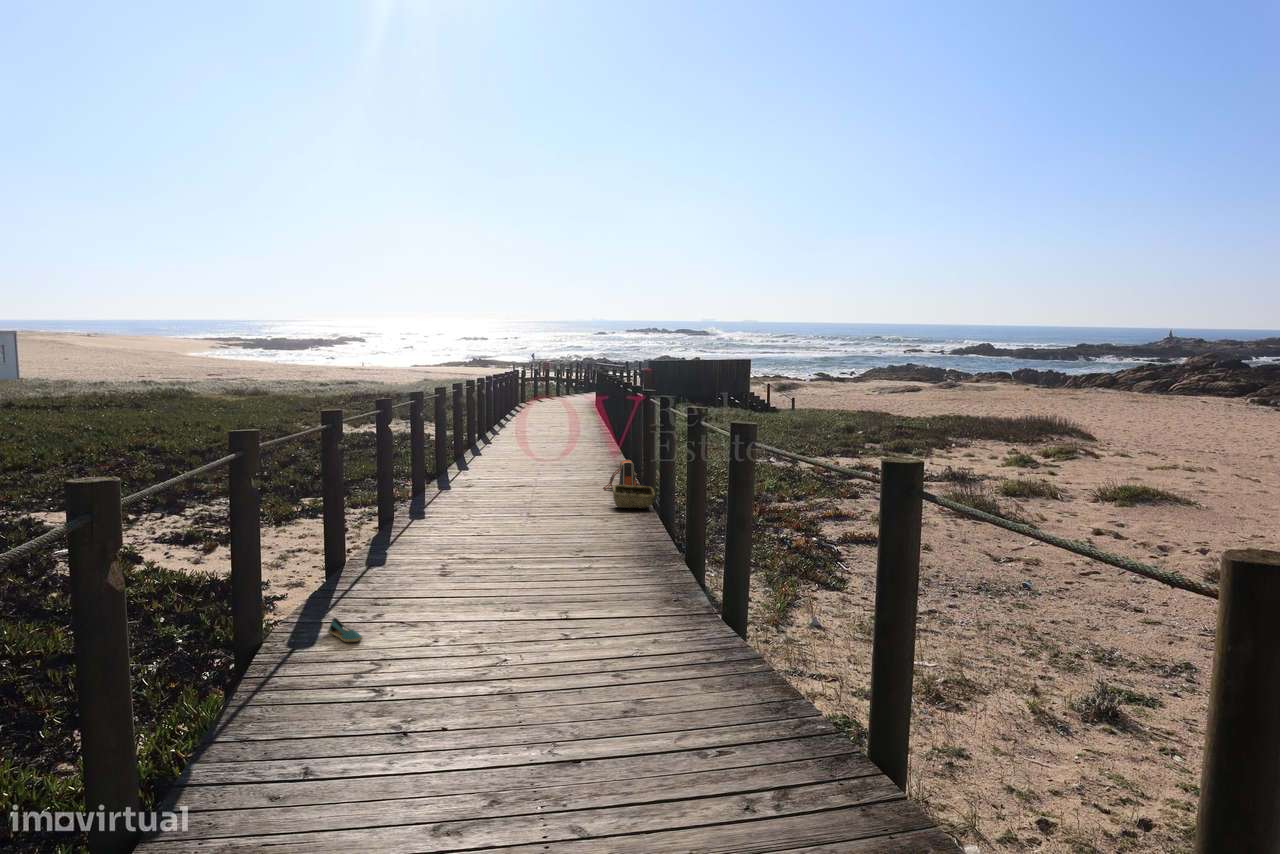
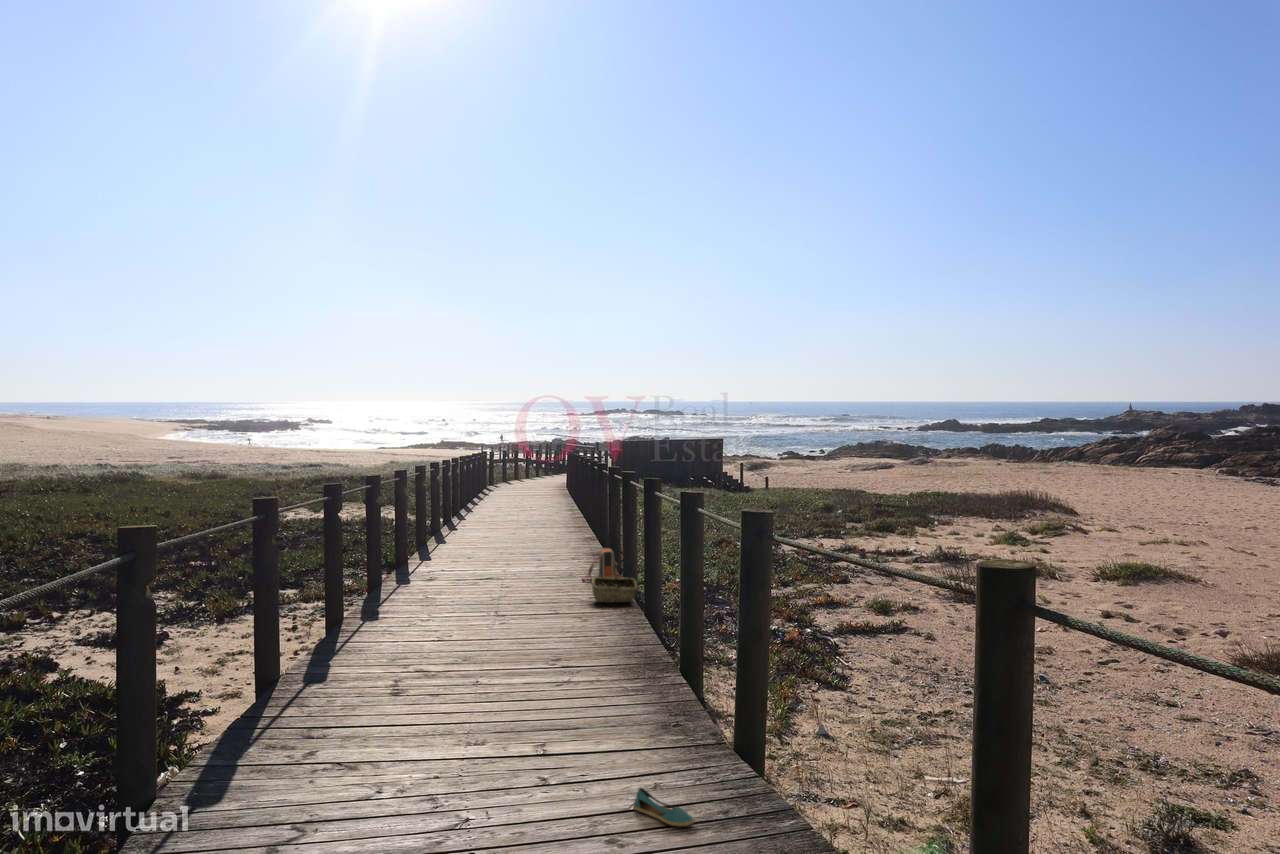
shoe: present [328,618,363,642] -> present [633,788,695,827]

